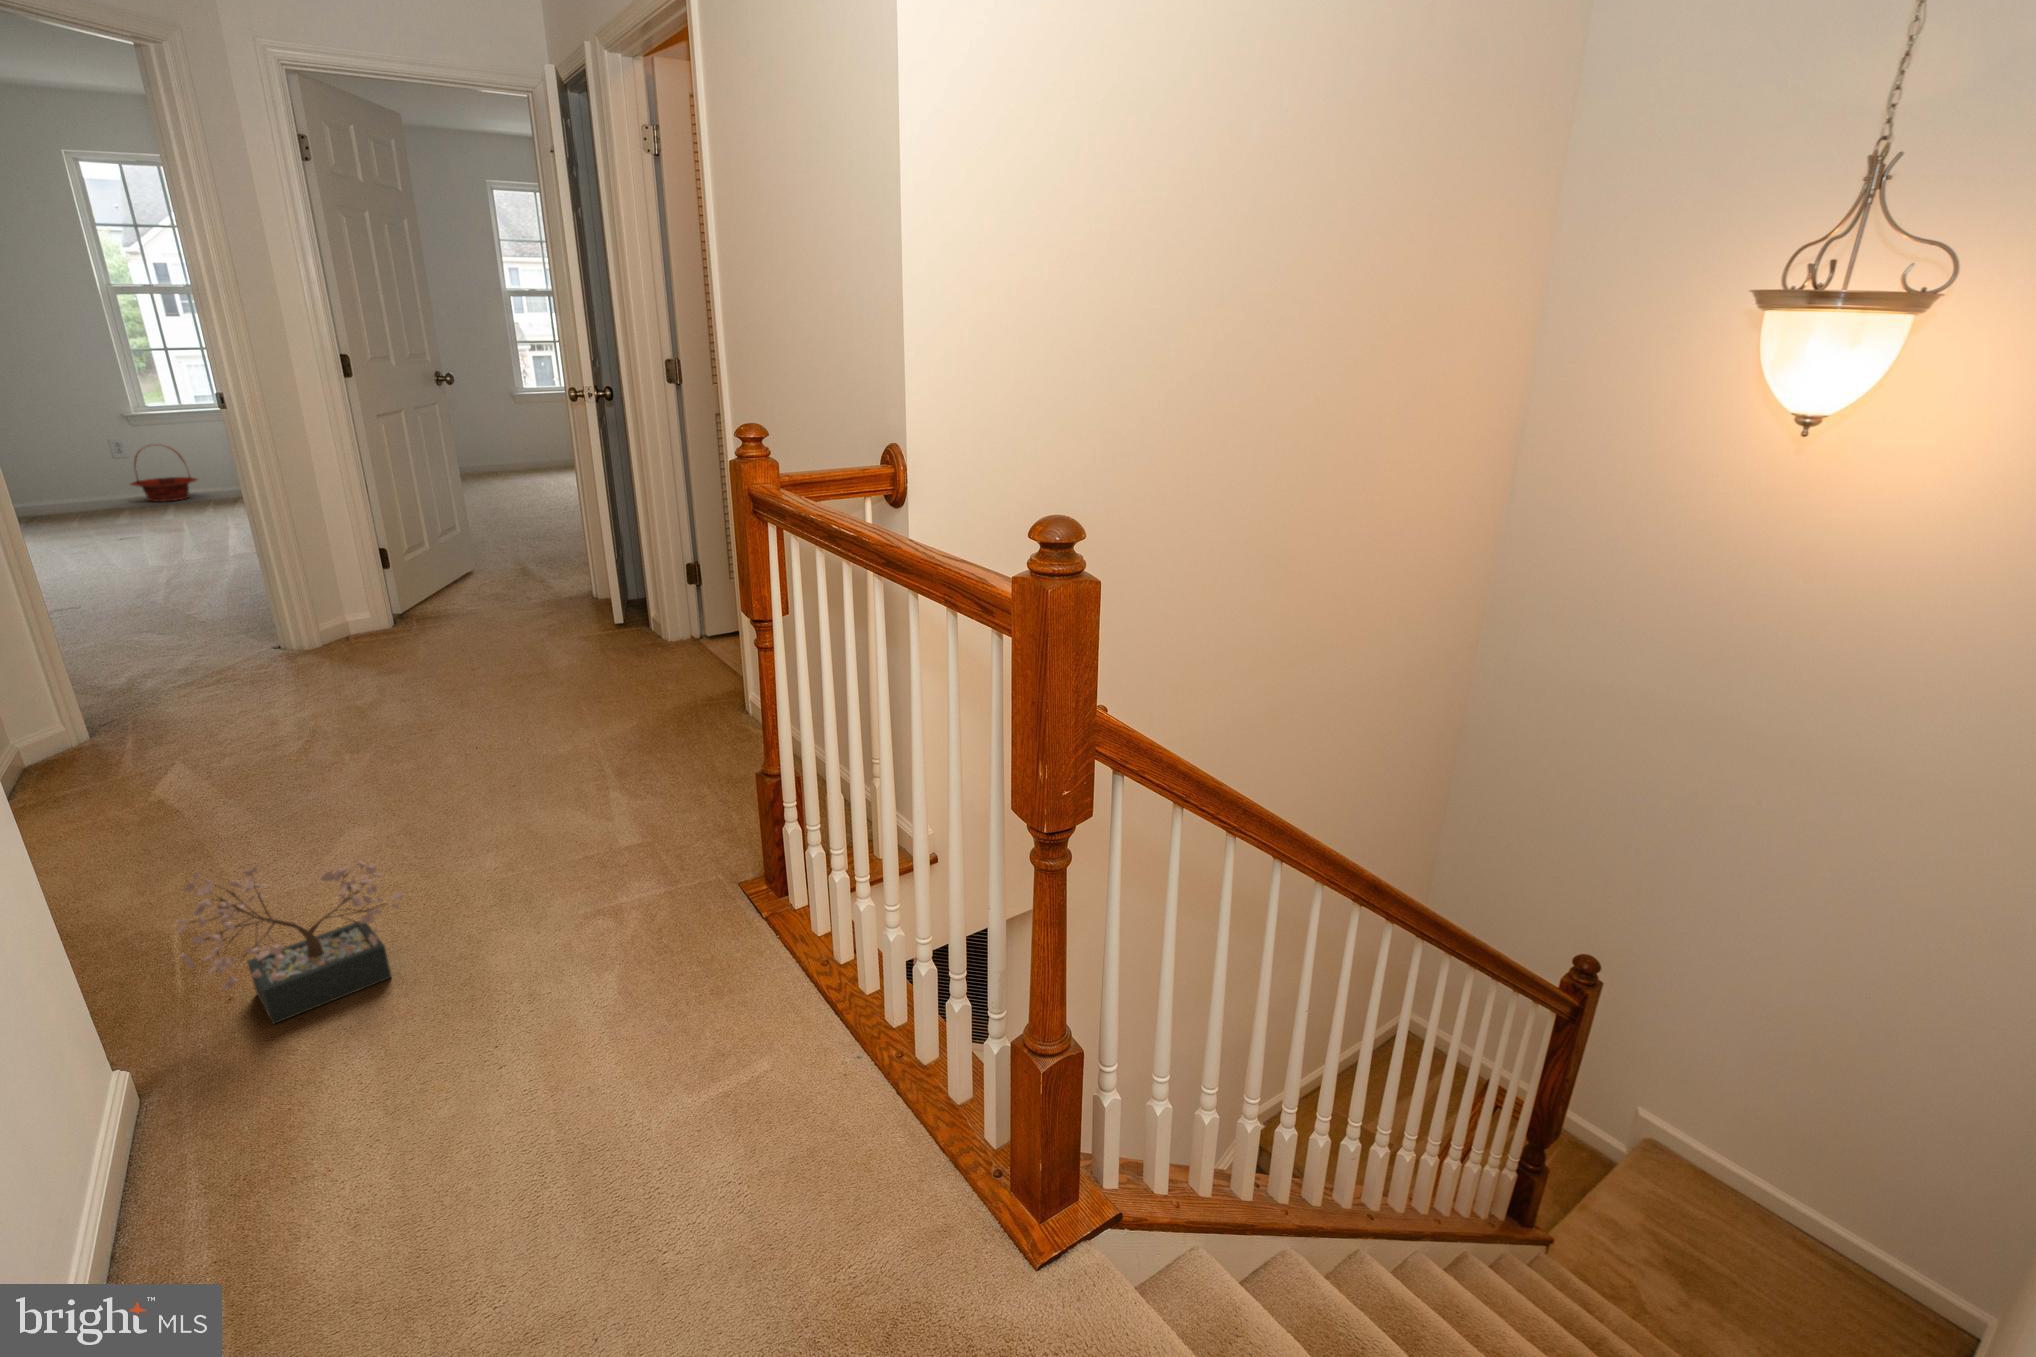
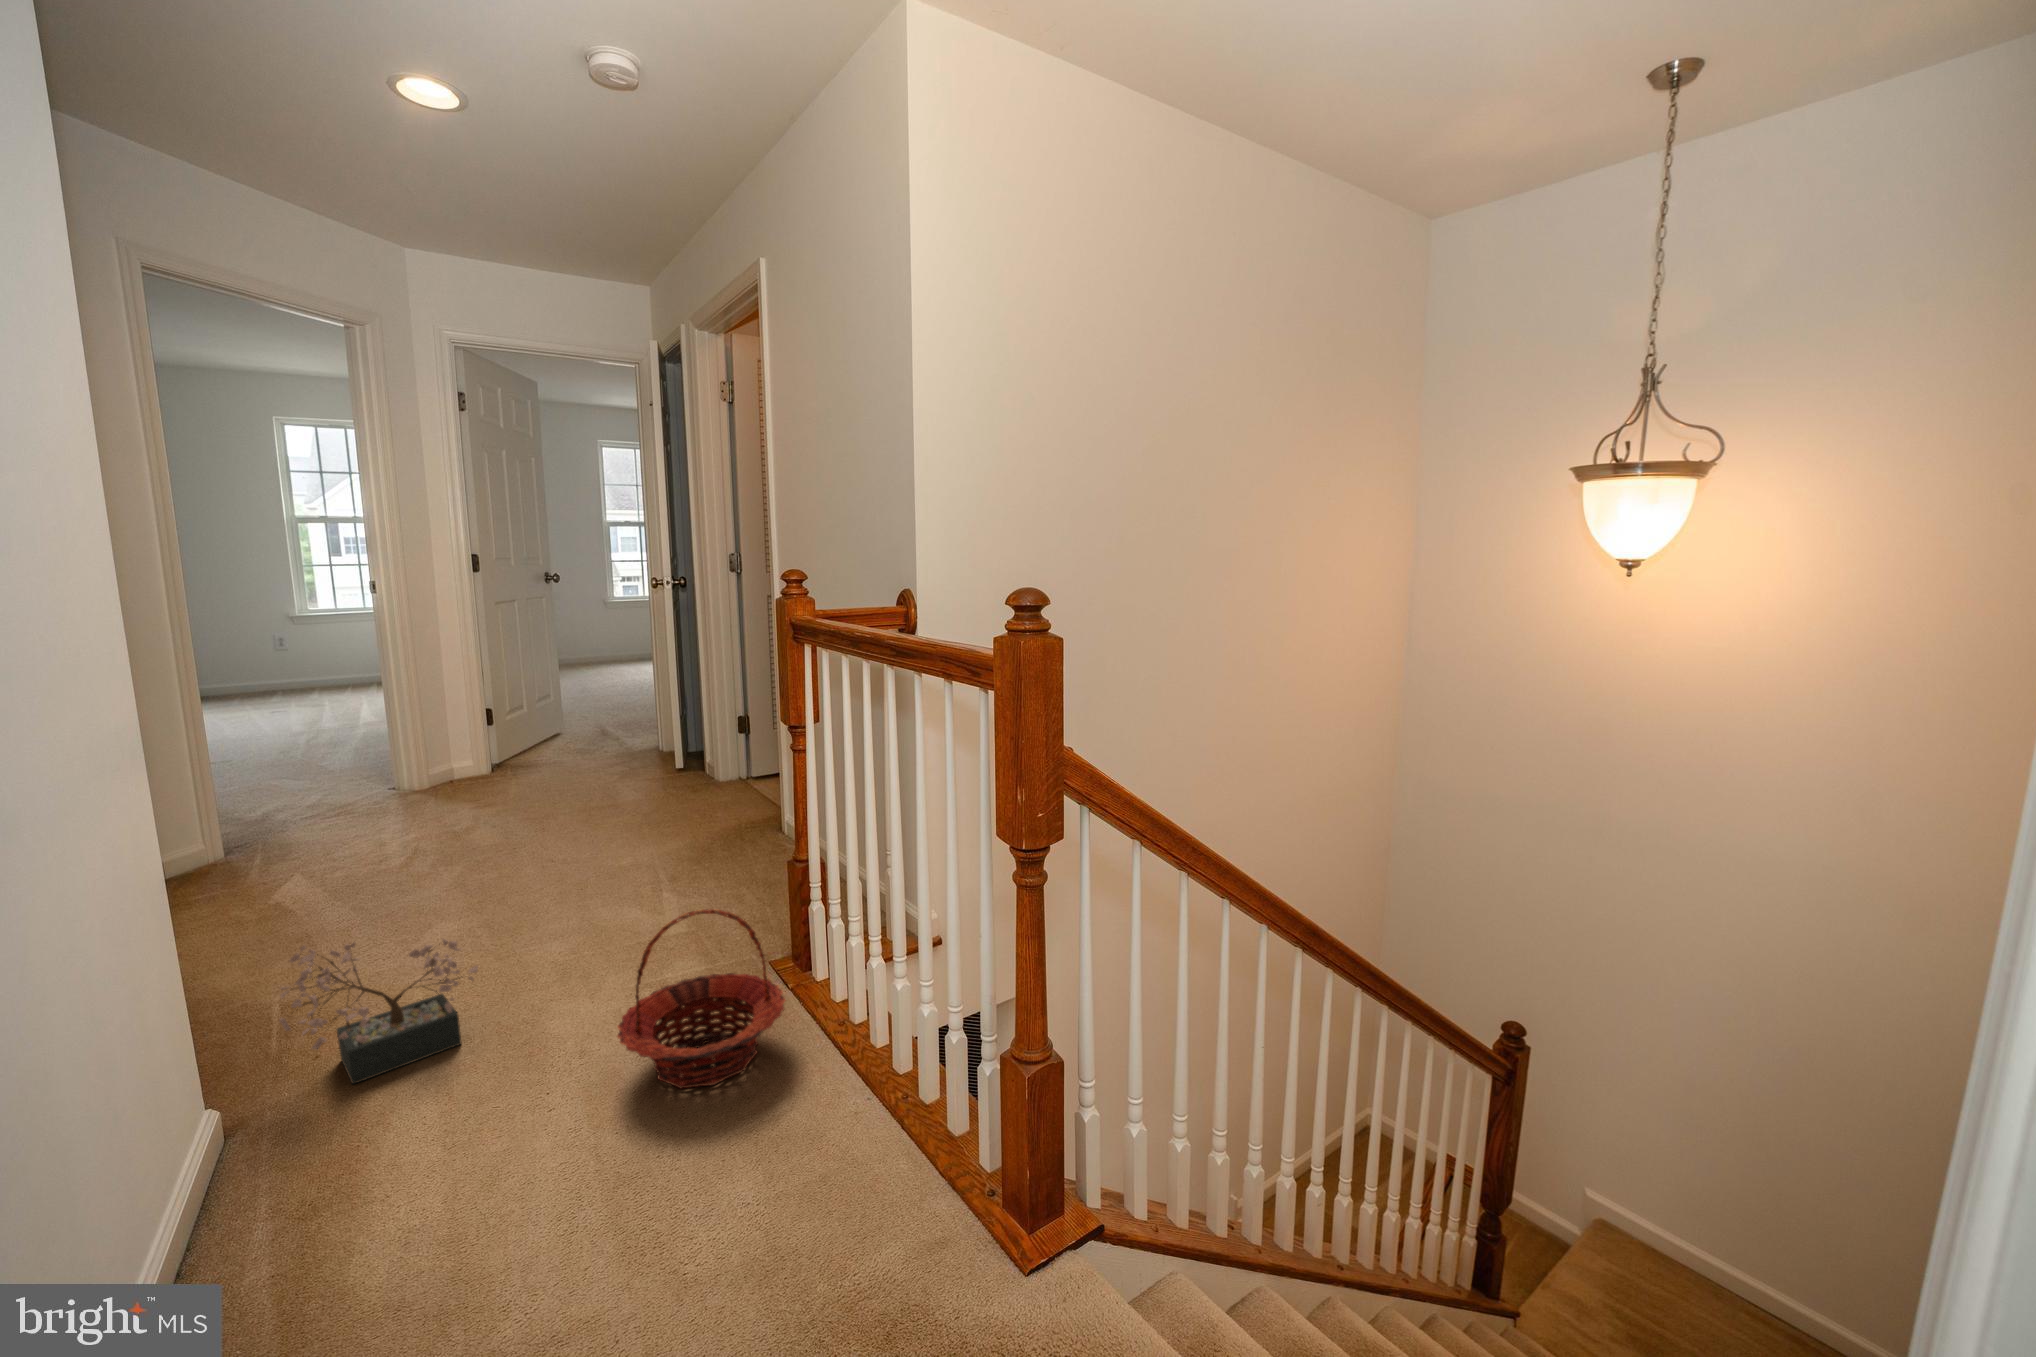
basket: present [129,447,197,502] -> present [617,909,785,1088]

